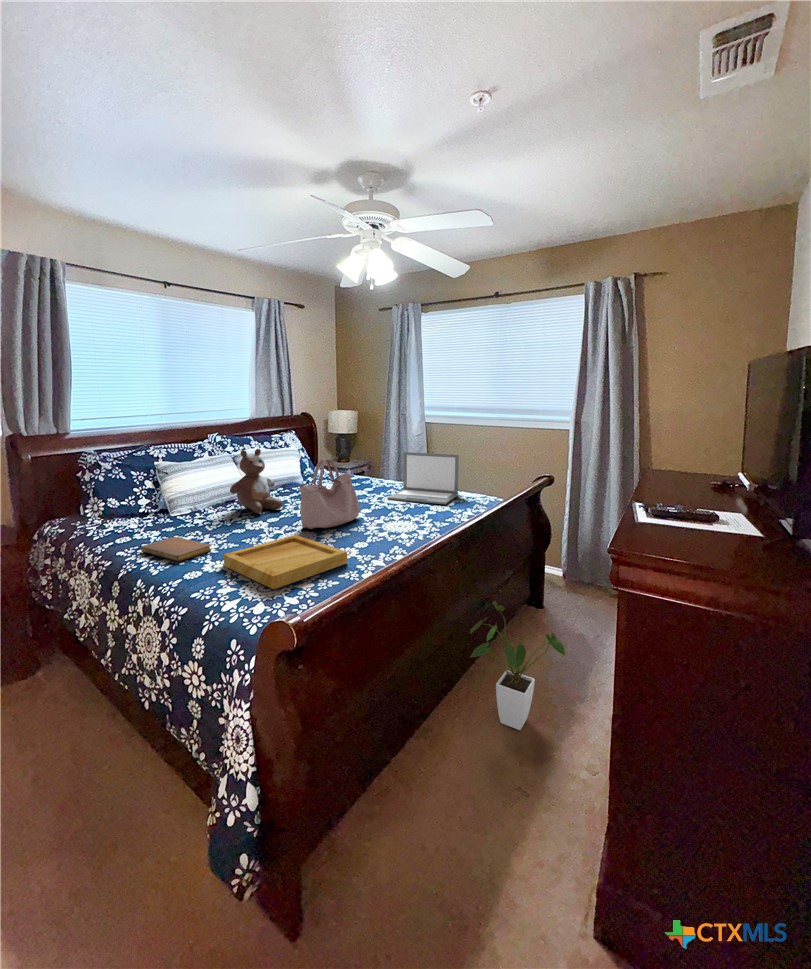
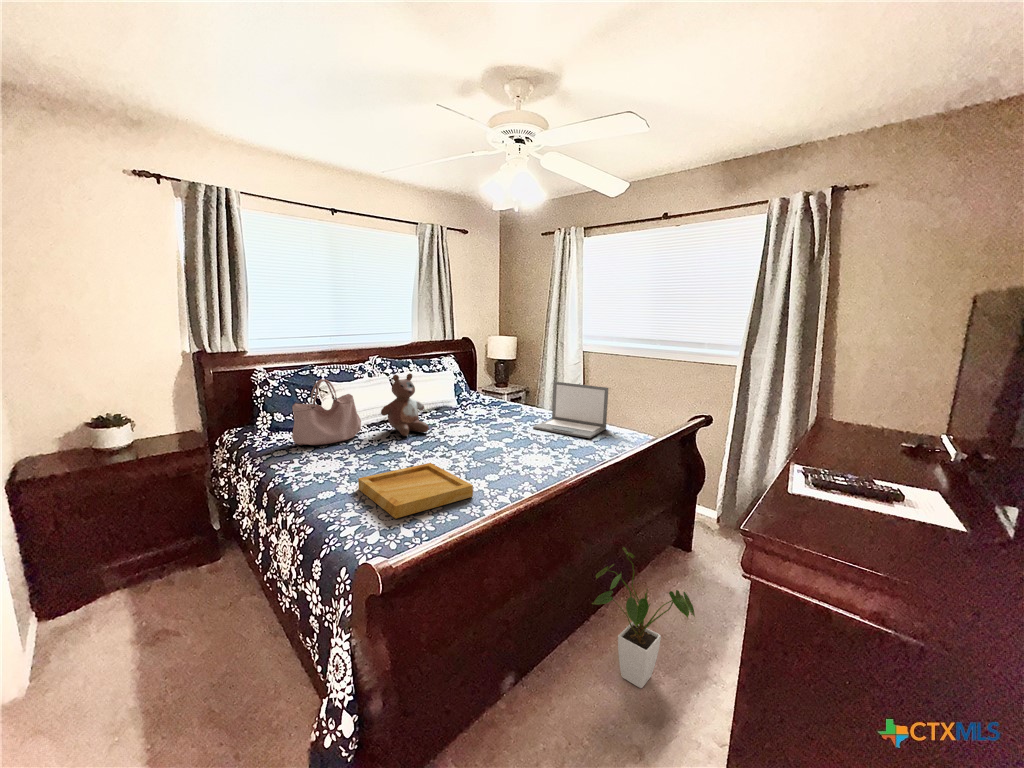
handbag: present [300,458,359,529] -> present [292,379,361,445]
notebook: present [141,537,211,561] -> none [290,456,351,481]

